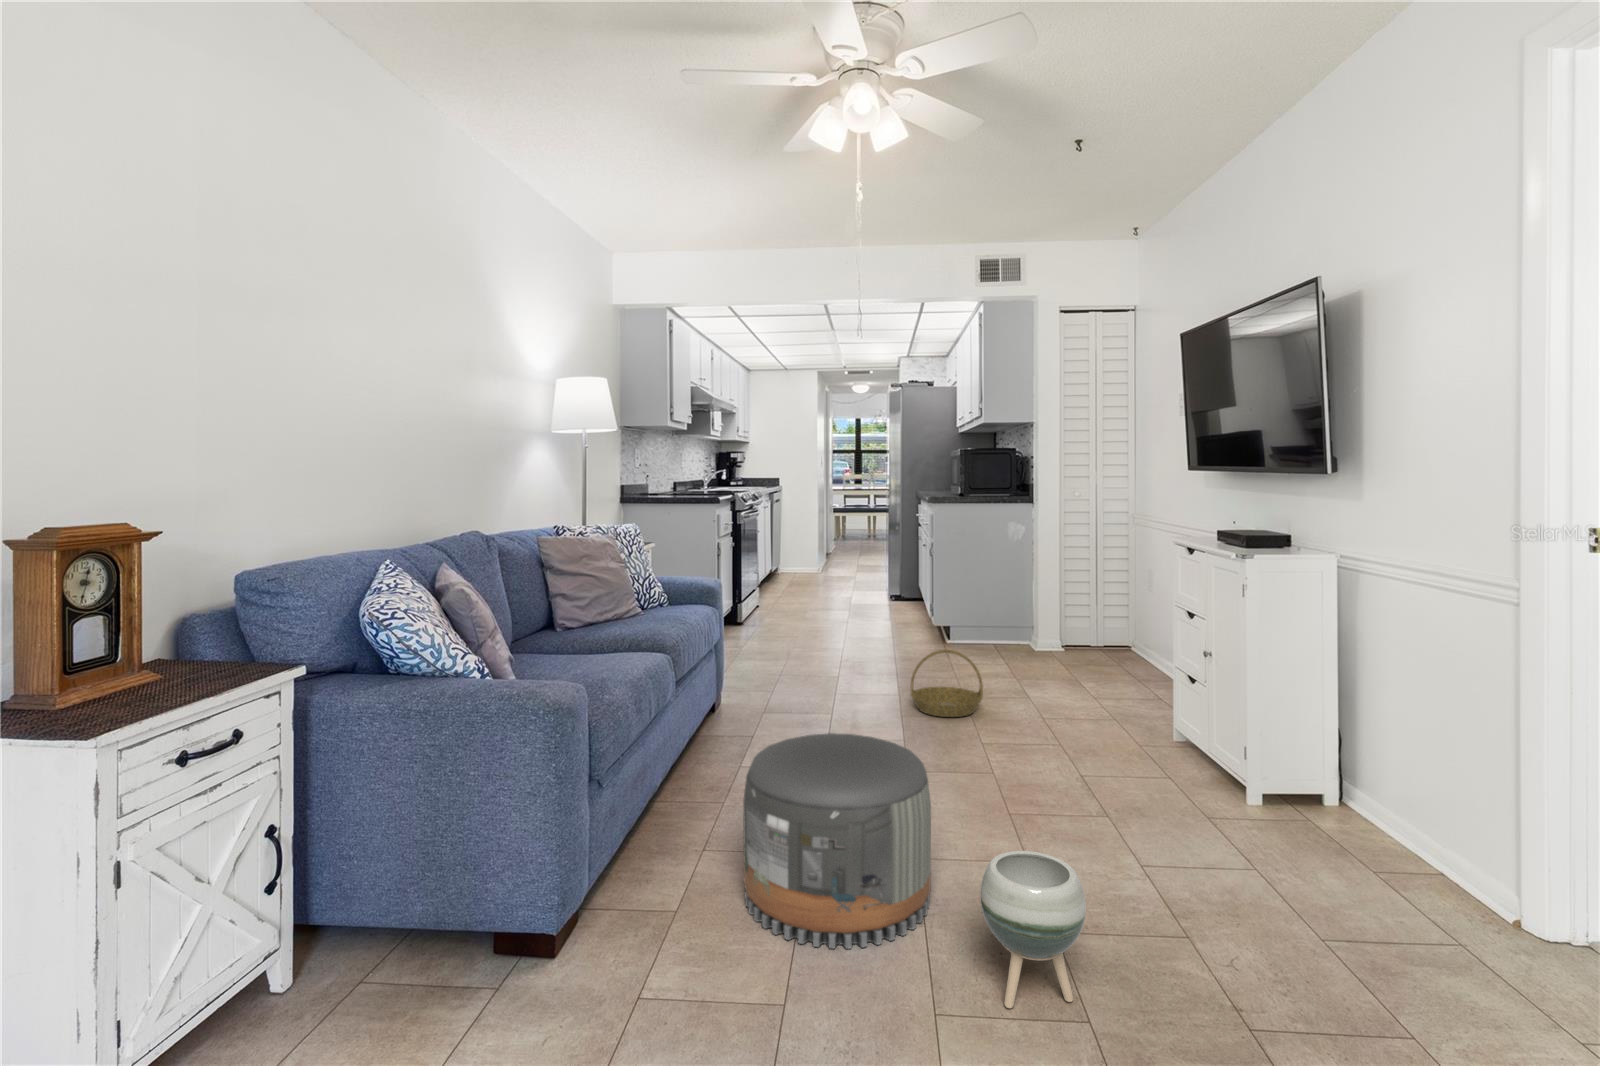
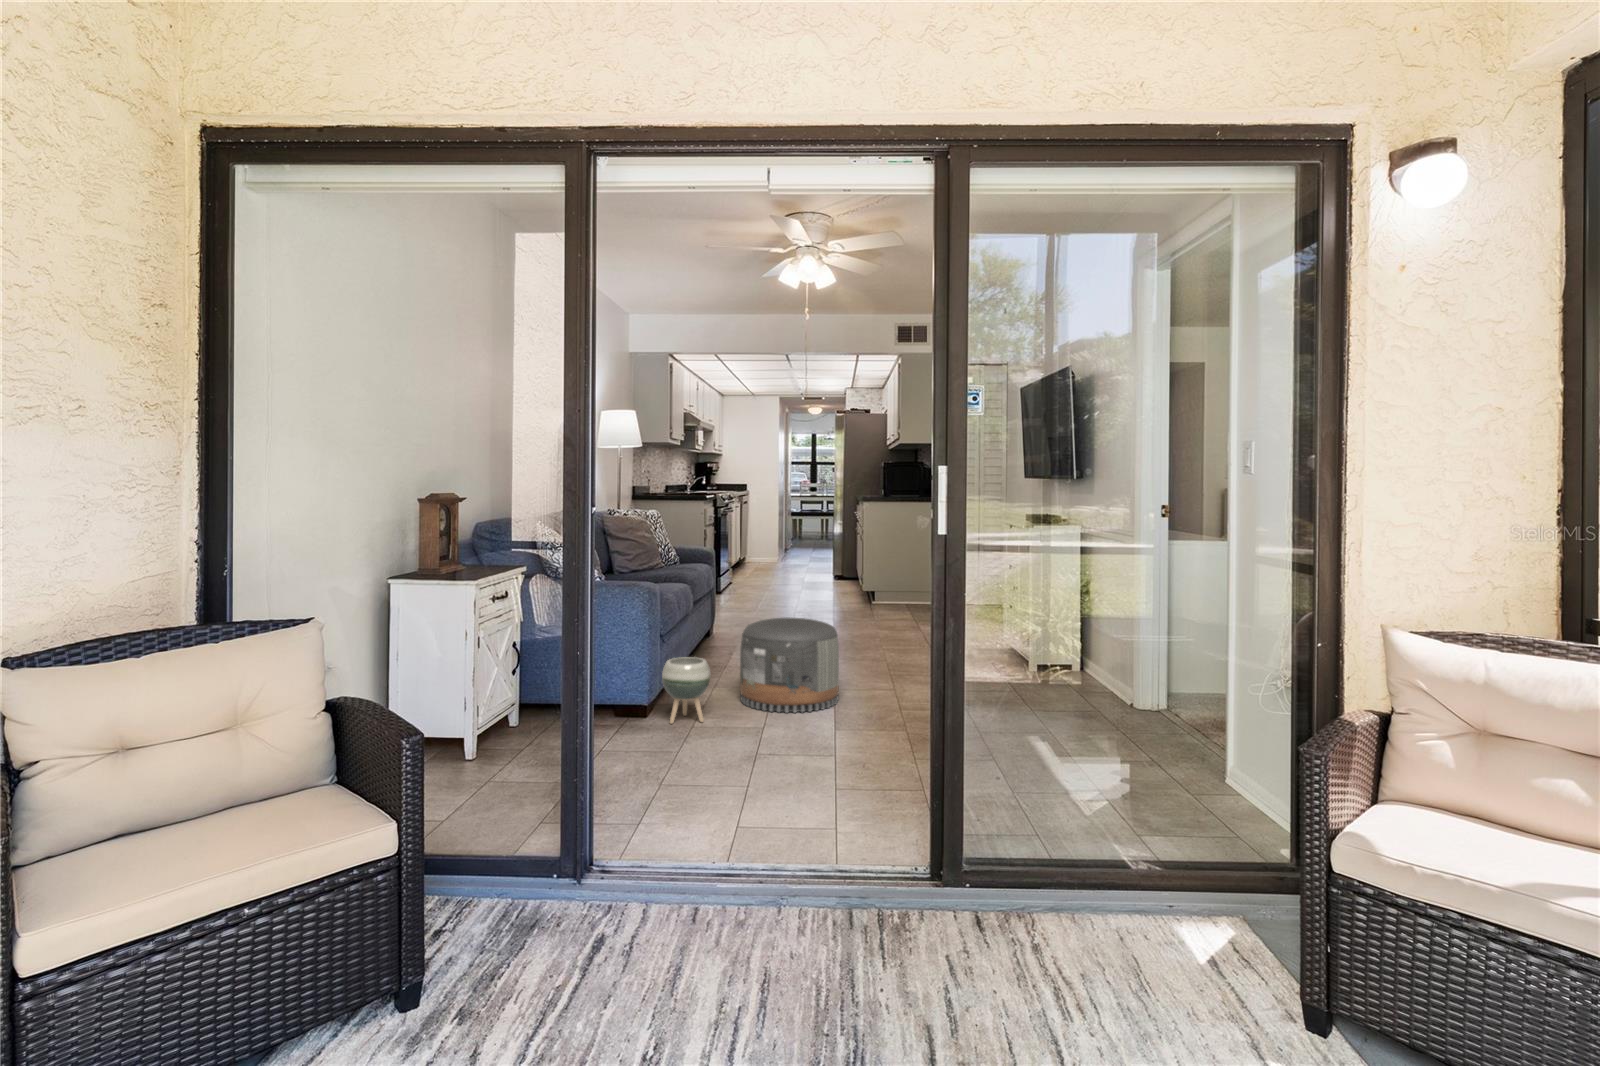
basket: present [911,650,983,717] -> none [841,596,888,639]
planter: present [980,851,1086,1008] -> present [662,657,710,724]

